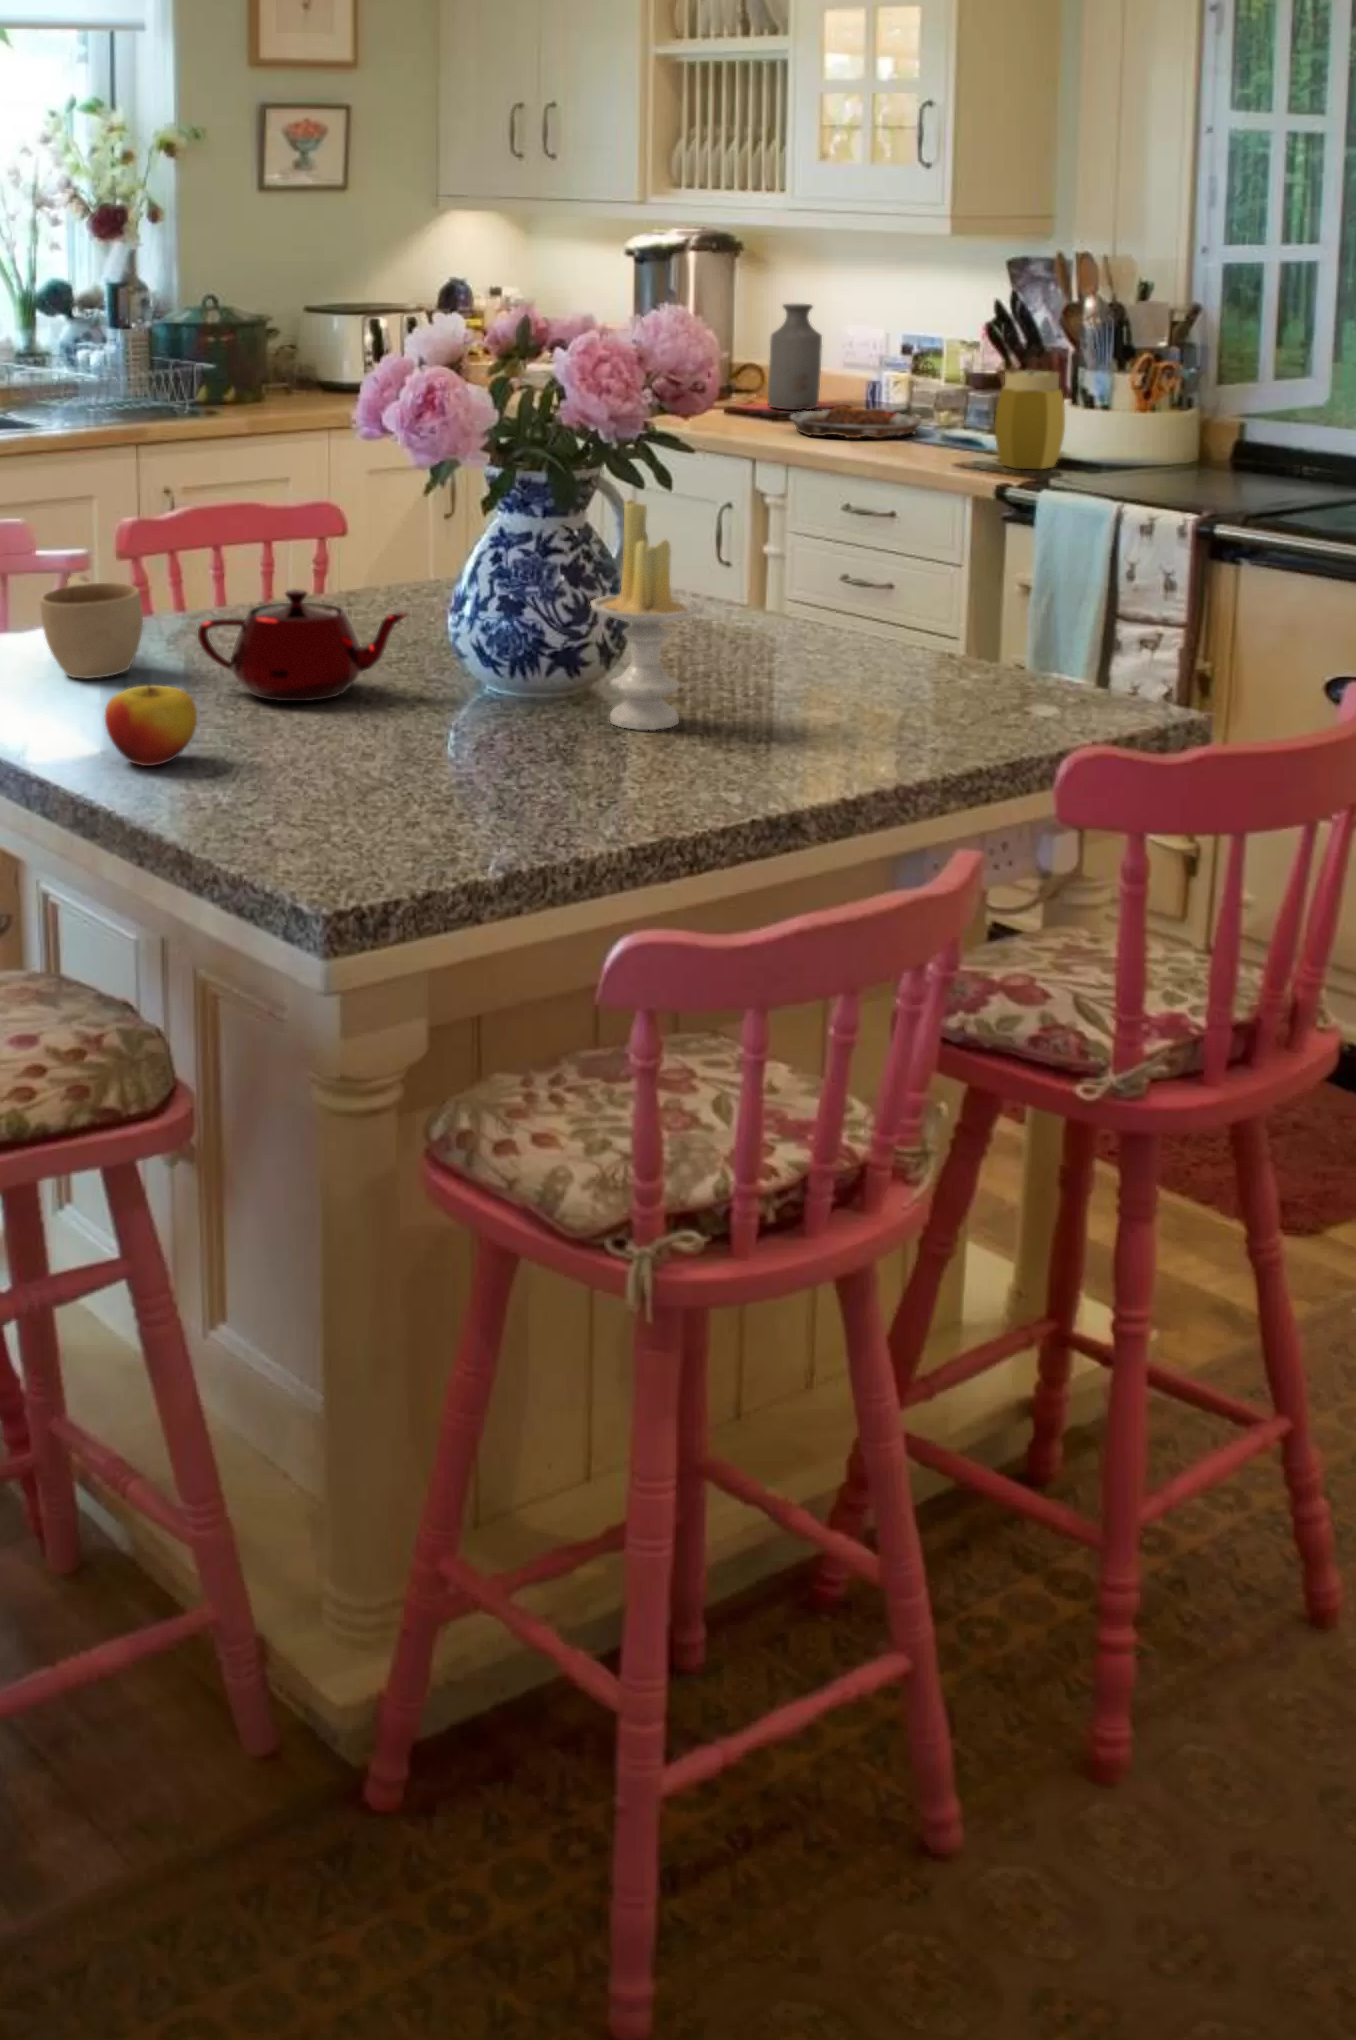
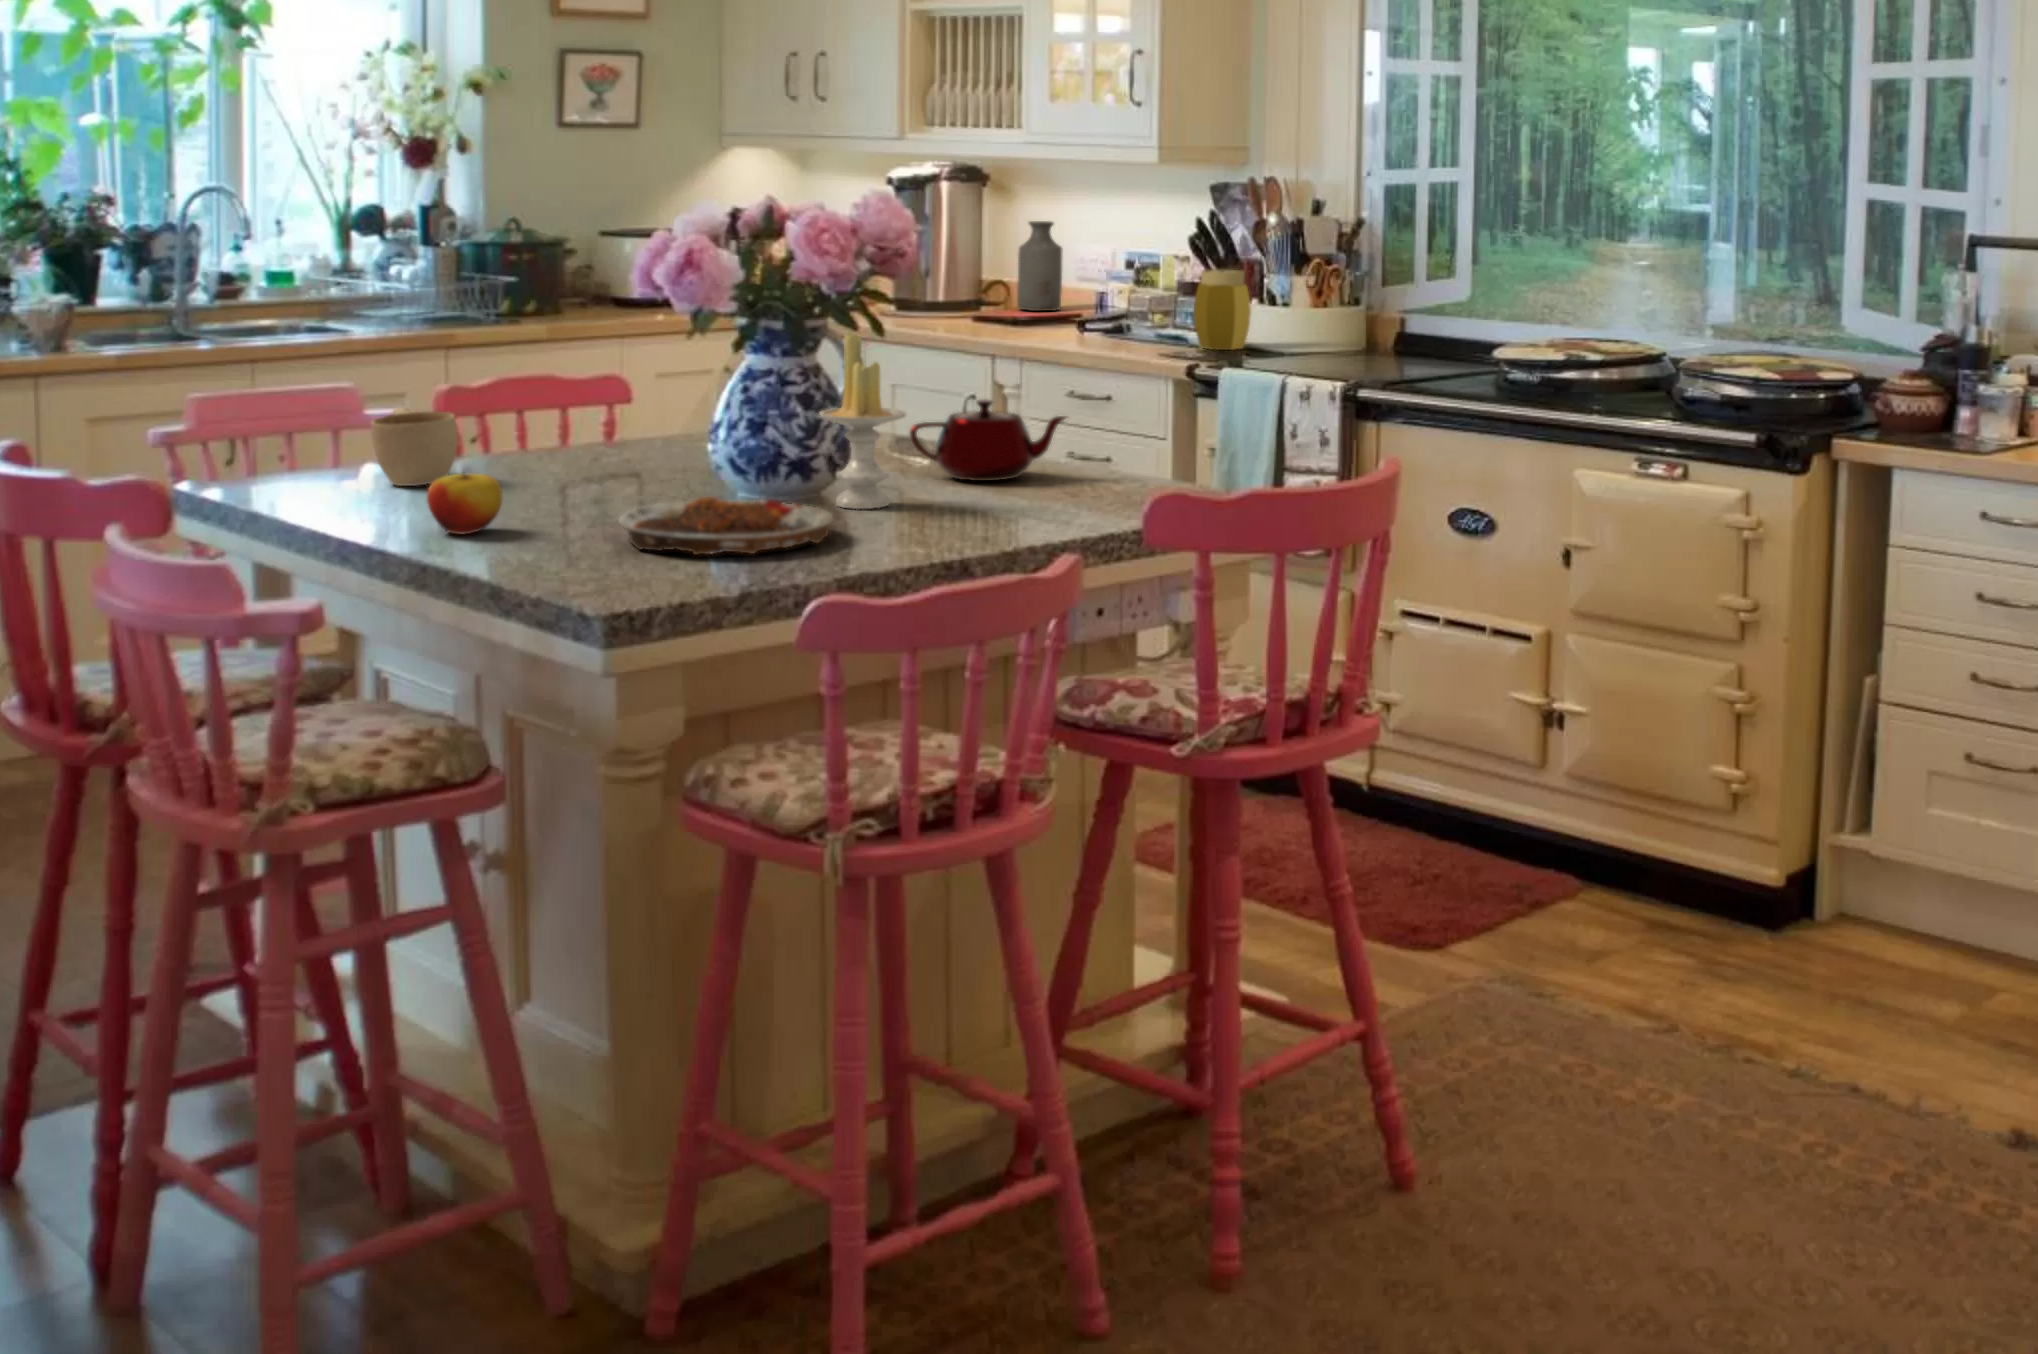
plate: present [790,406,921,438] -> present [618,497,833,555]
teapot: present [198,589,407,701] -> present [910,399,1066,481]

